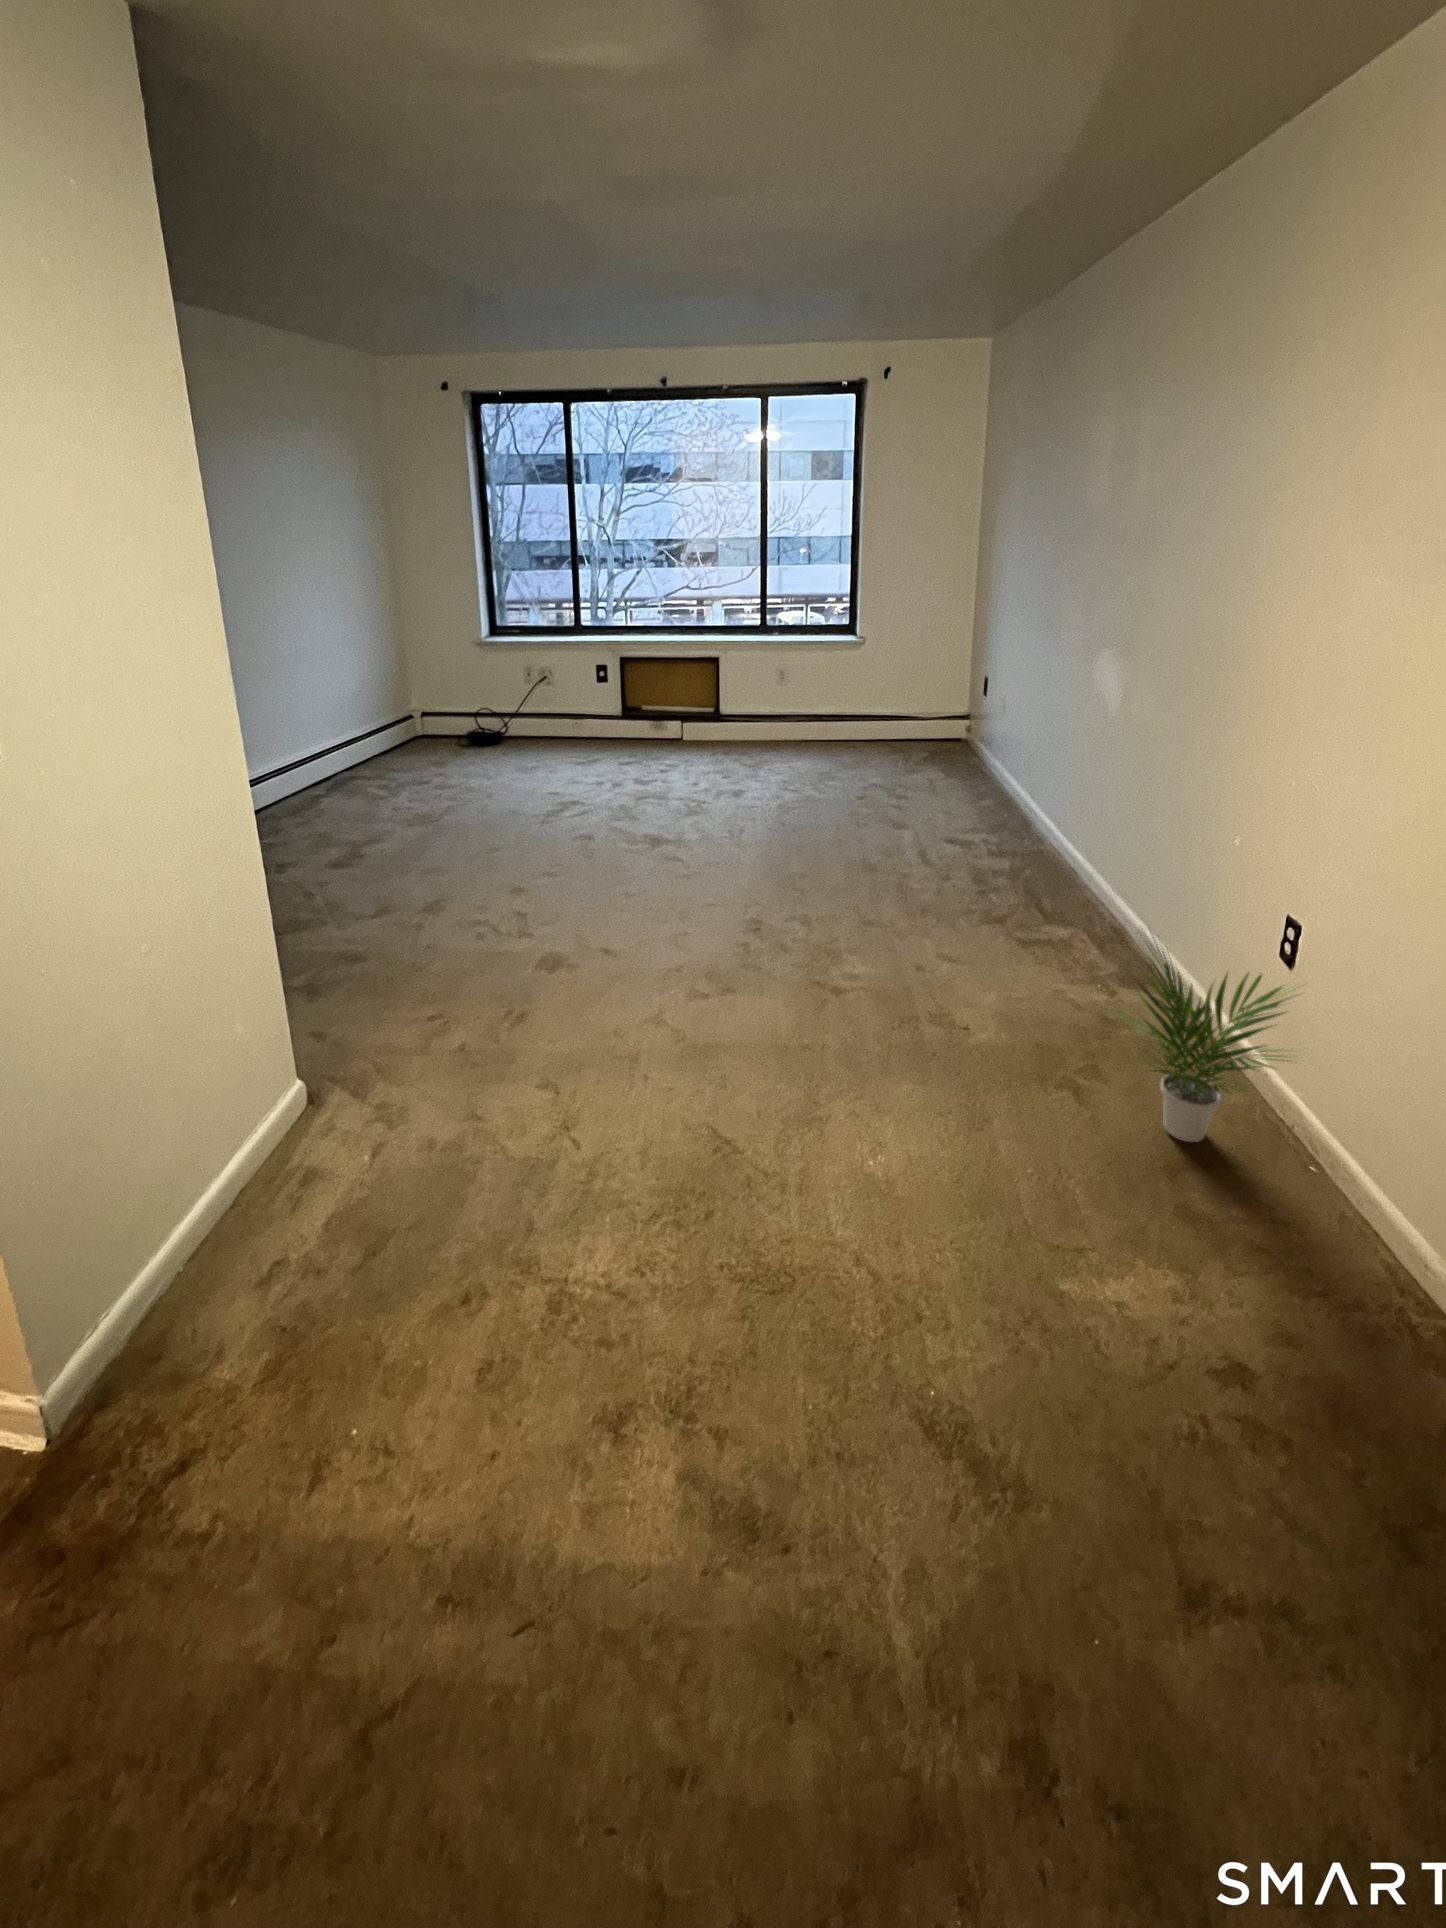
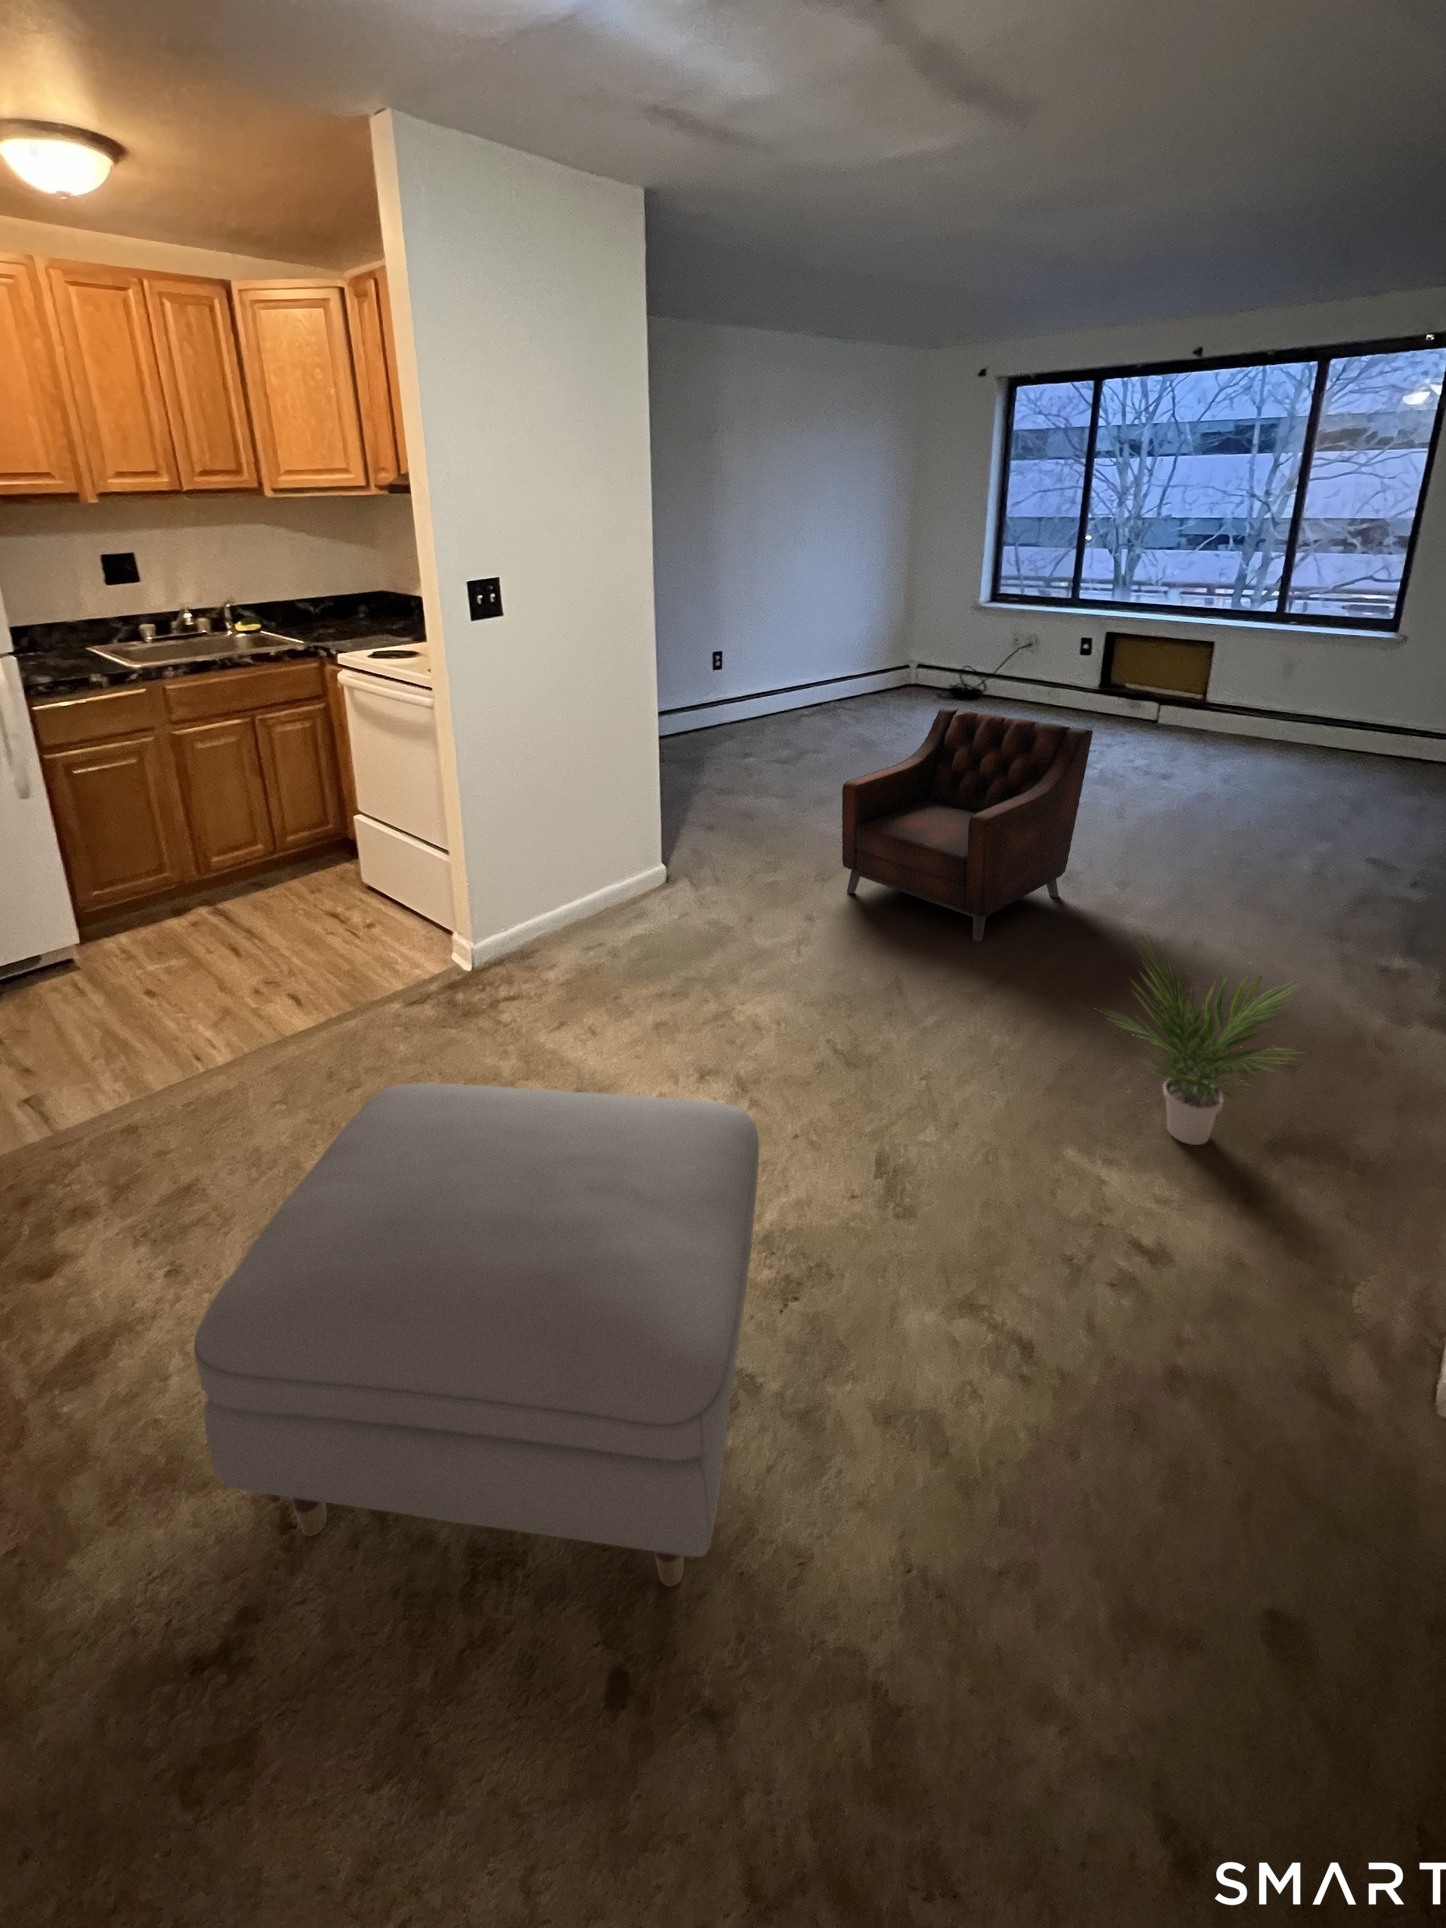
armchair: none [836,699,1092,936] -> present [842,707,1093,942]
ottoman: none [173,1063,759,1580] -> present [194,1083,759,1586]

